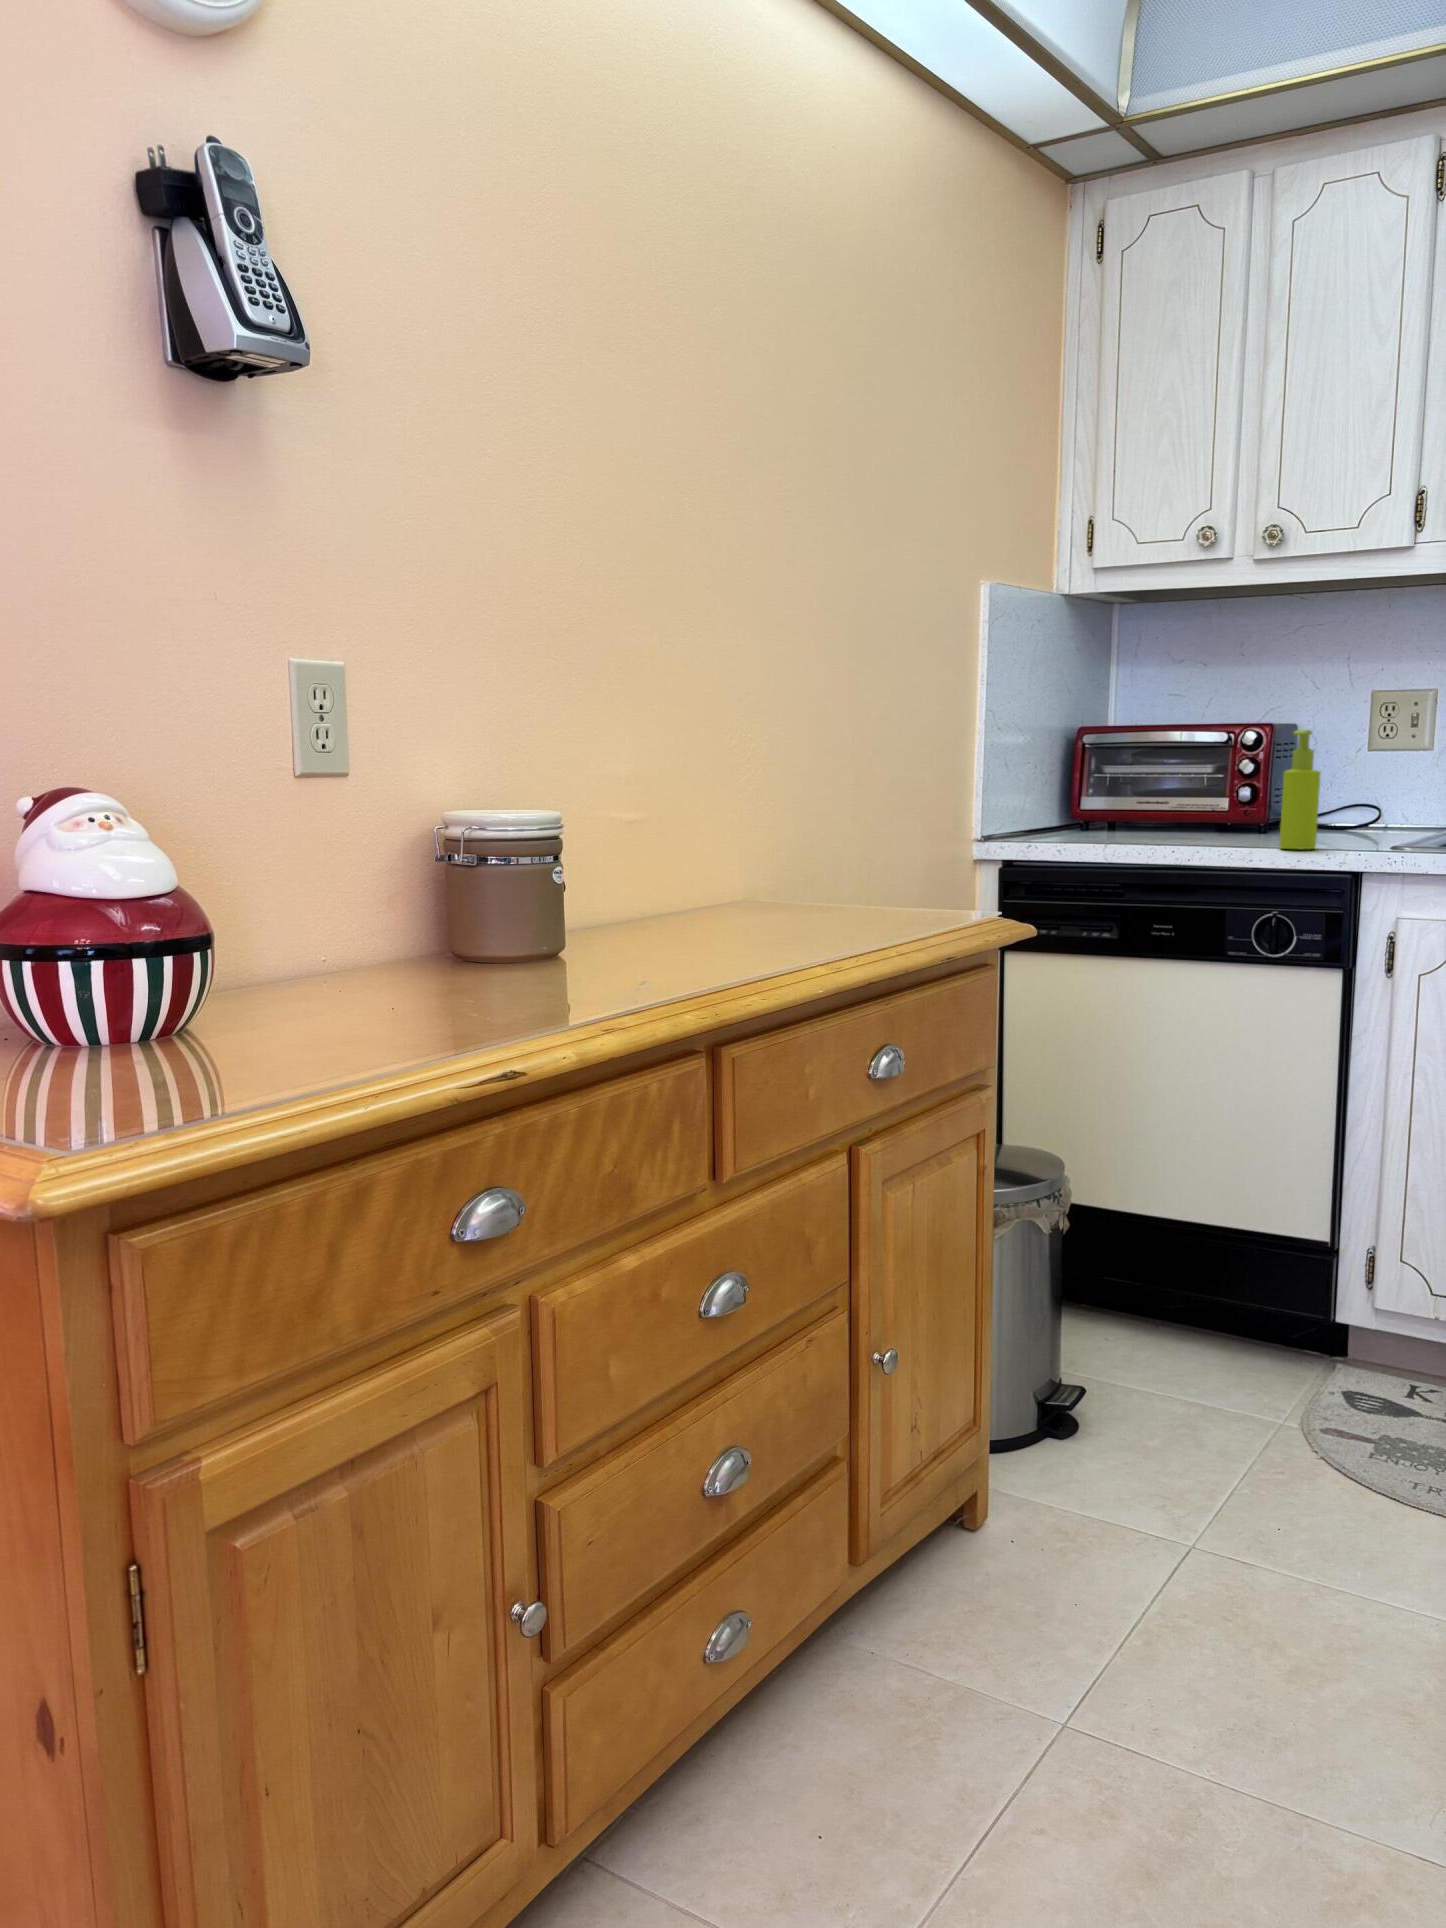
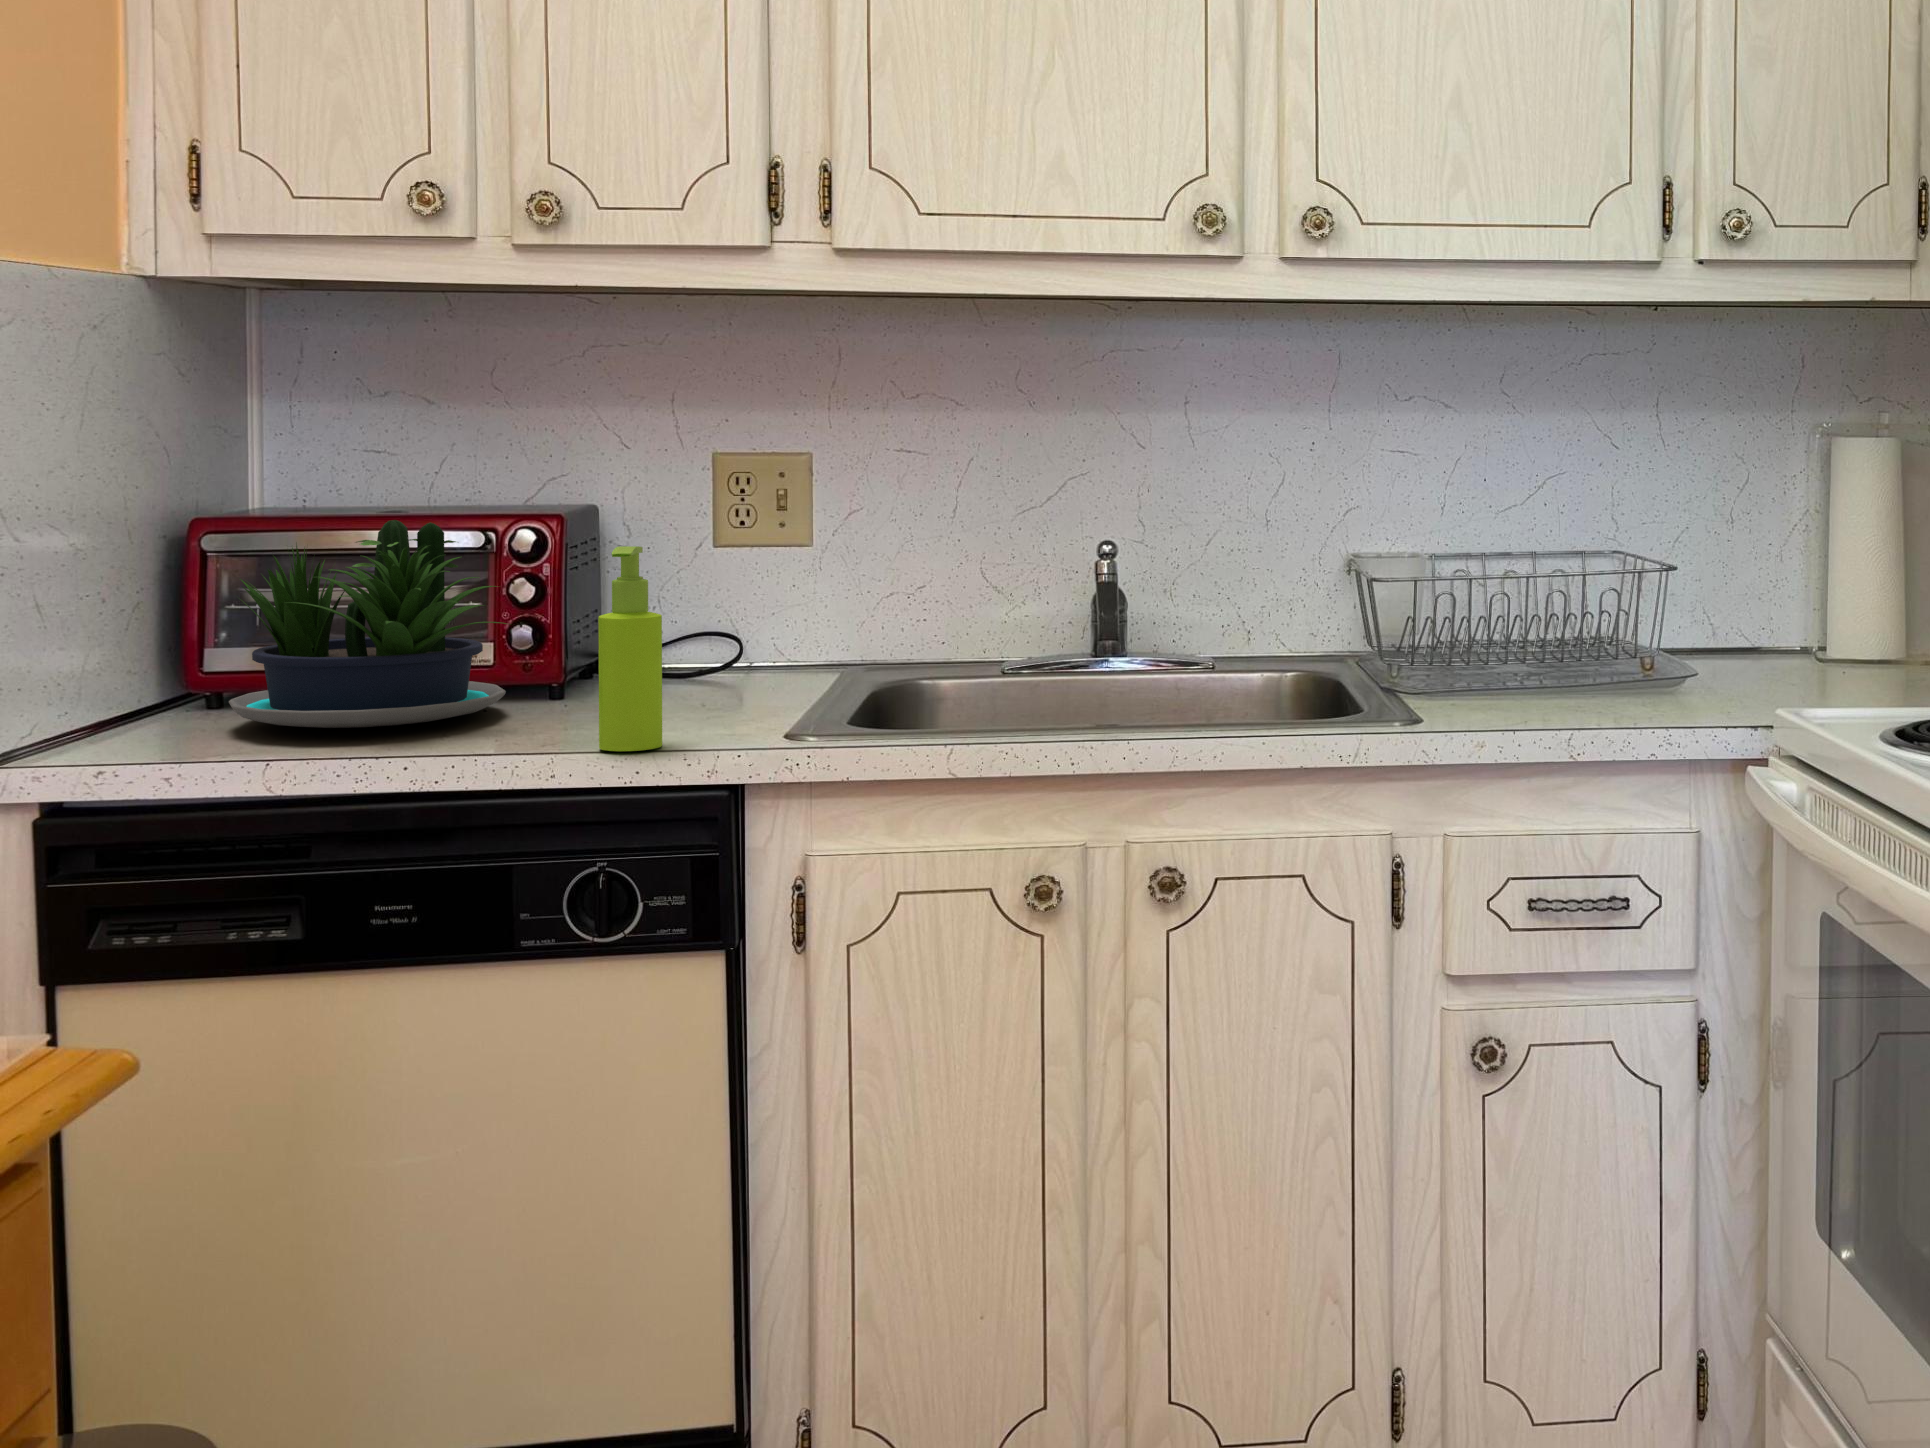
potted plant: none [1092,723,1238,833] -> present [229,520,506,728]

